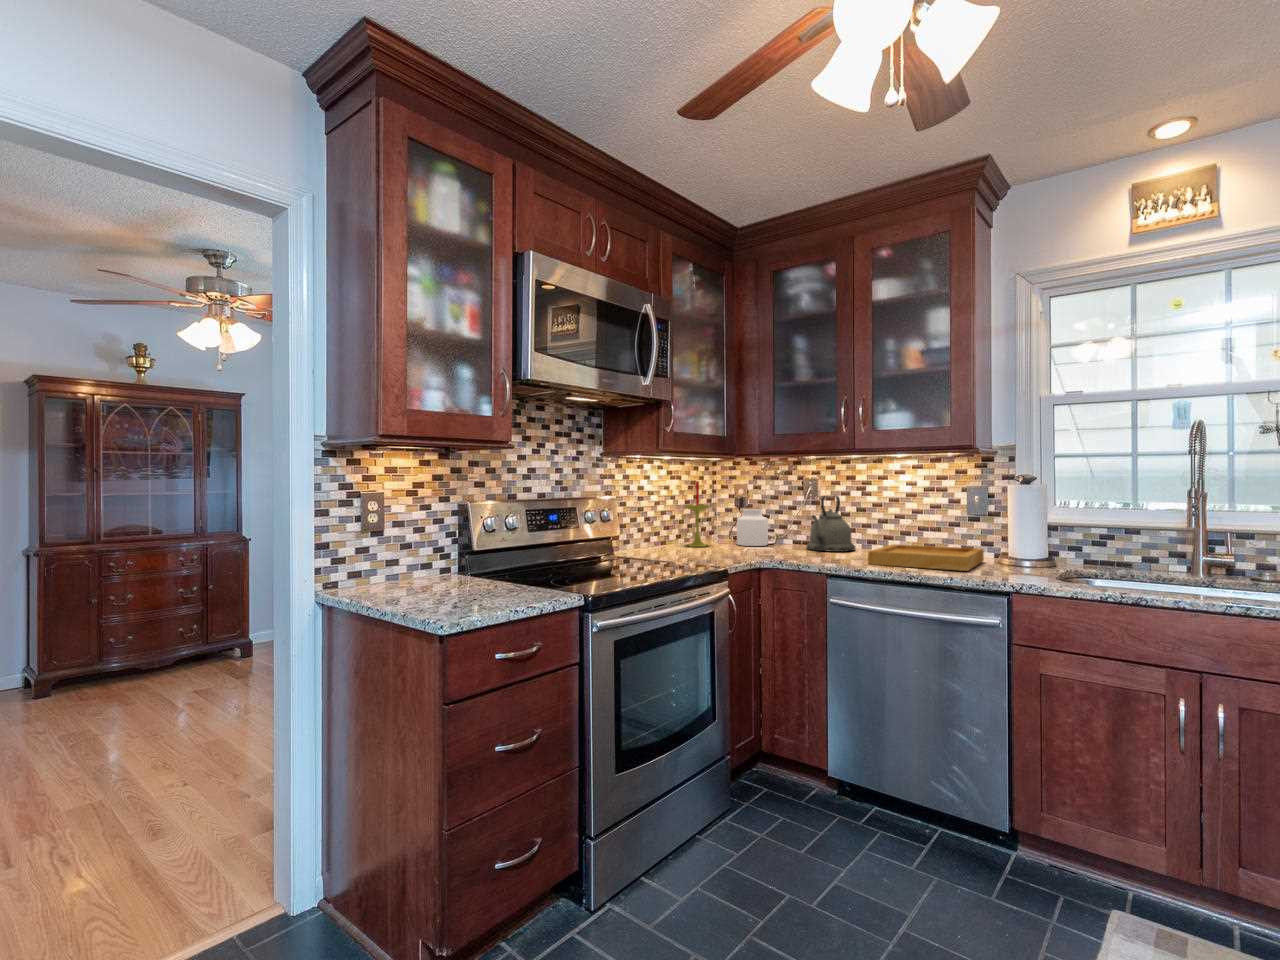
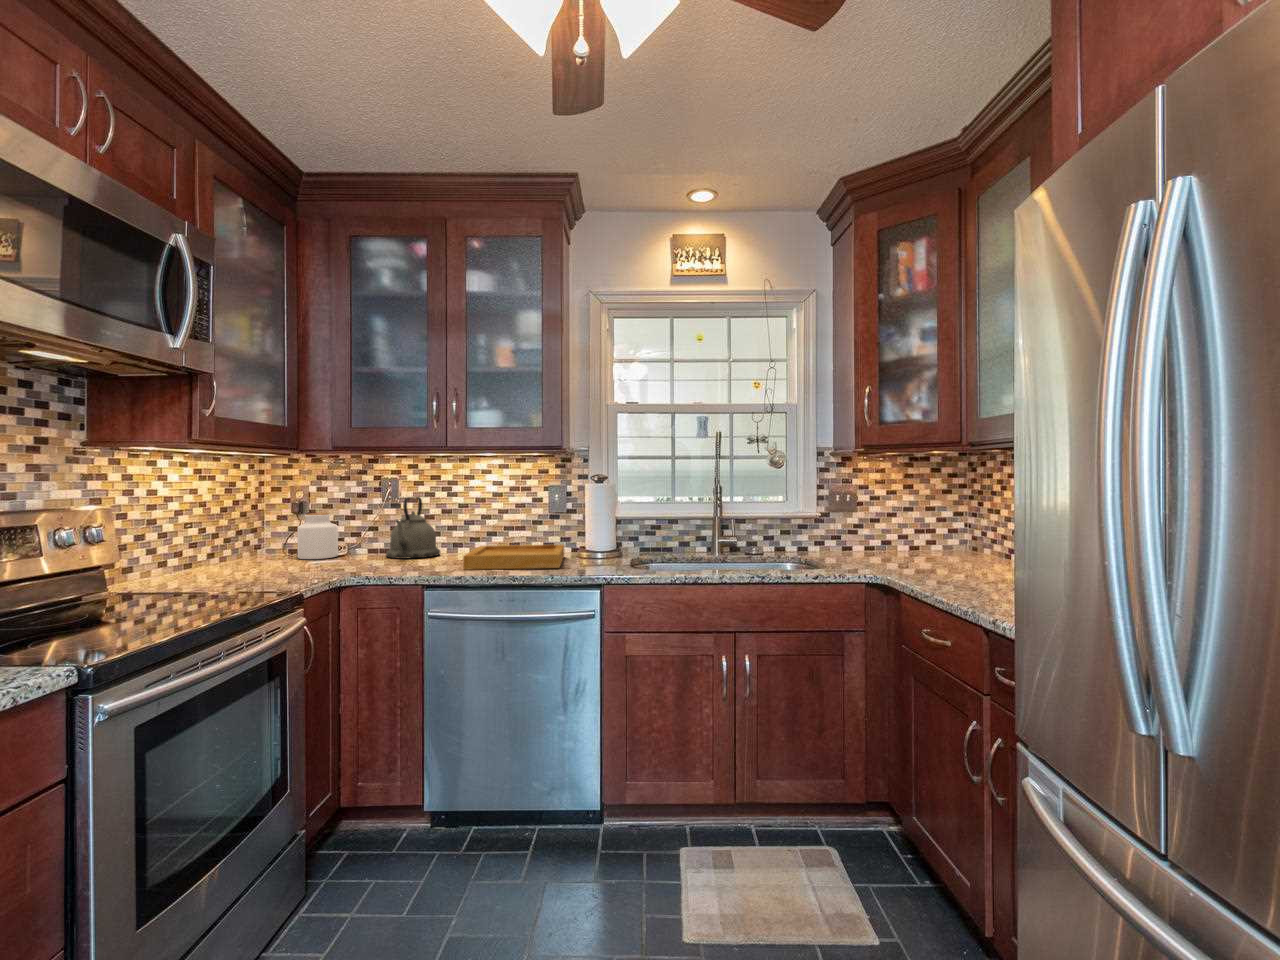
candle: present [685,481,710,547] -> none [218,480,261,566]

